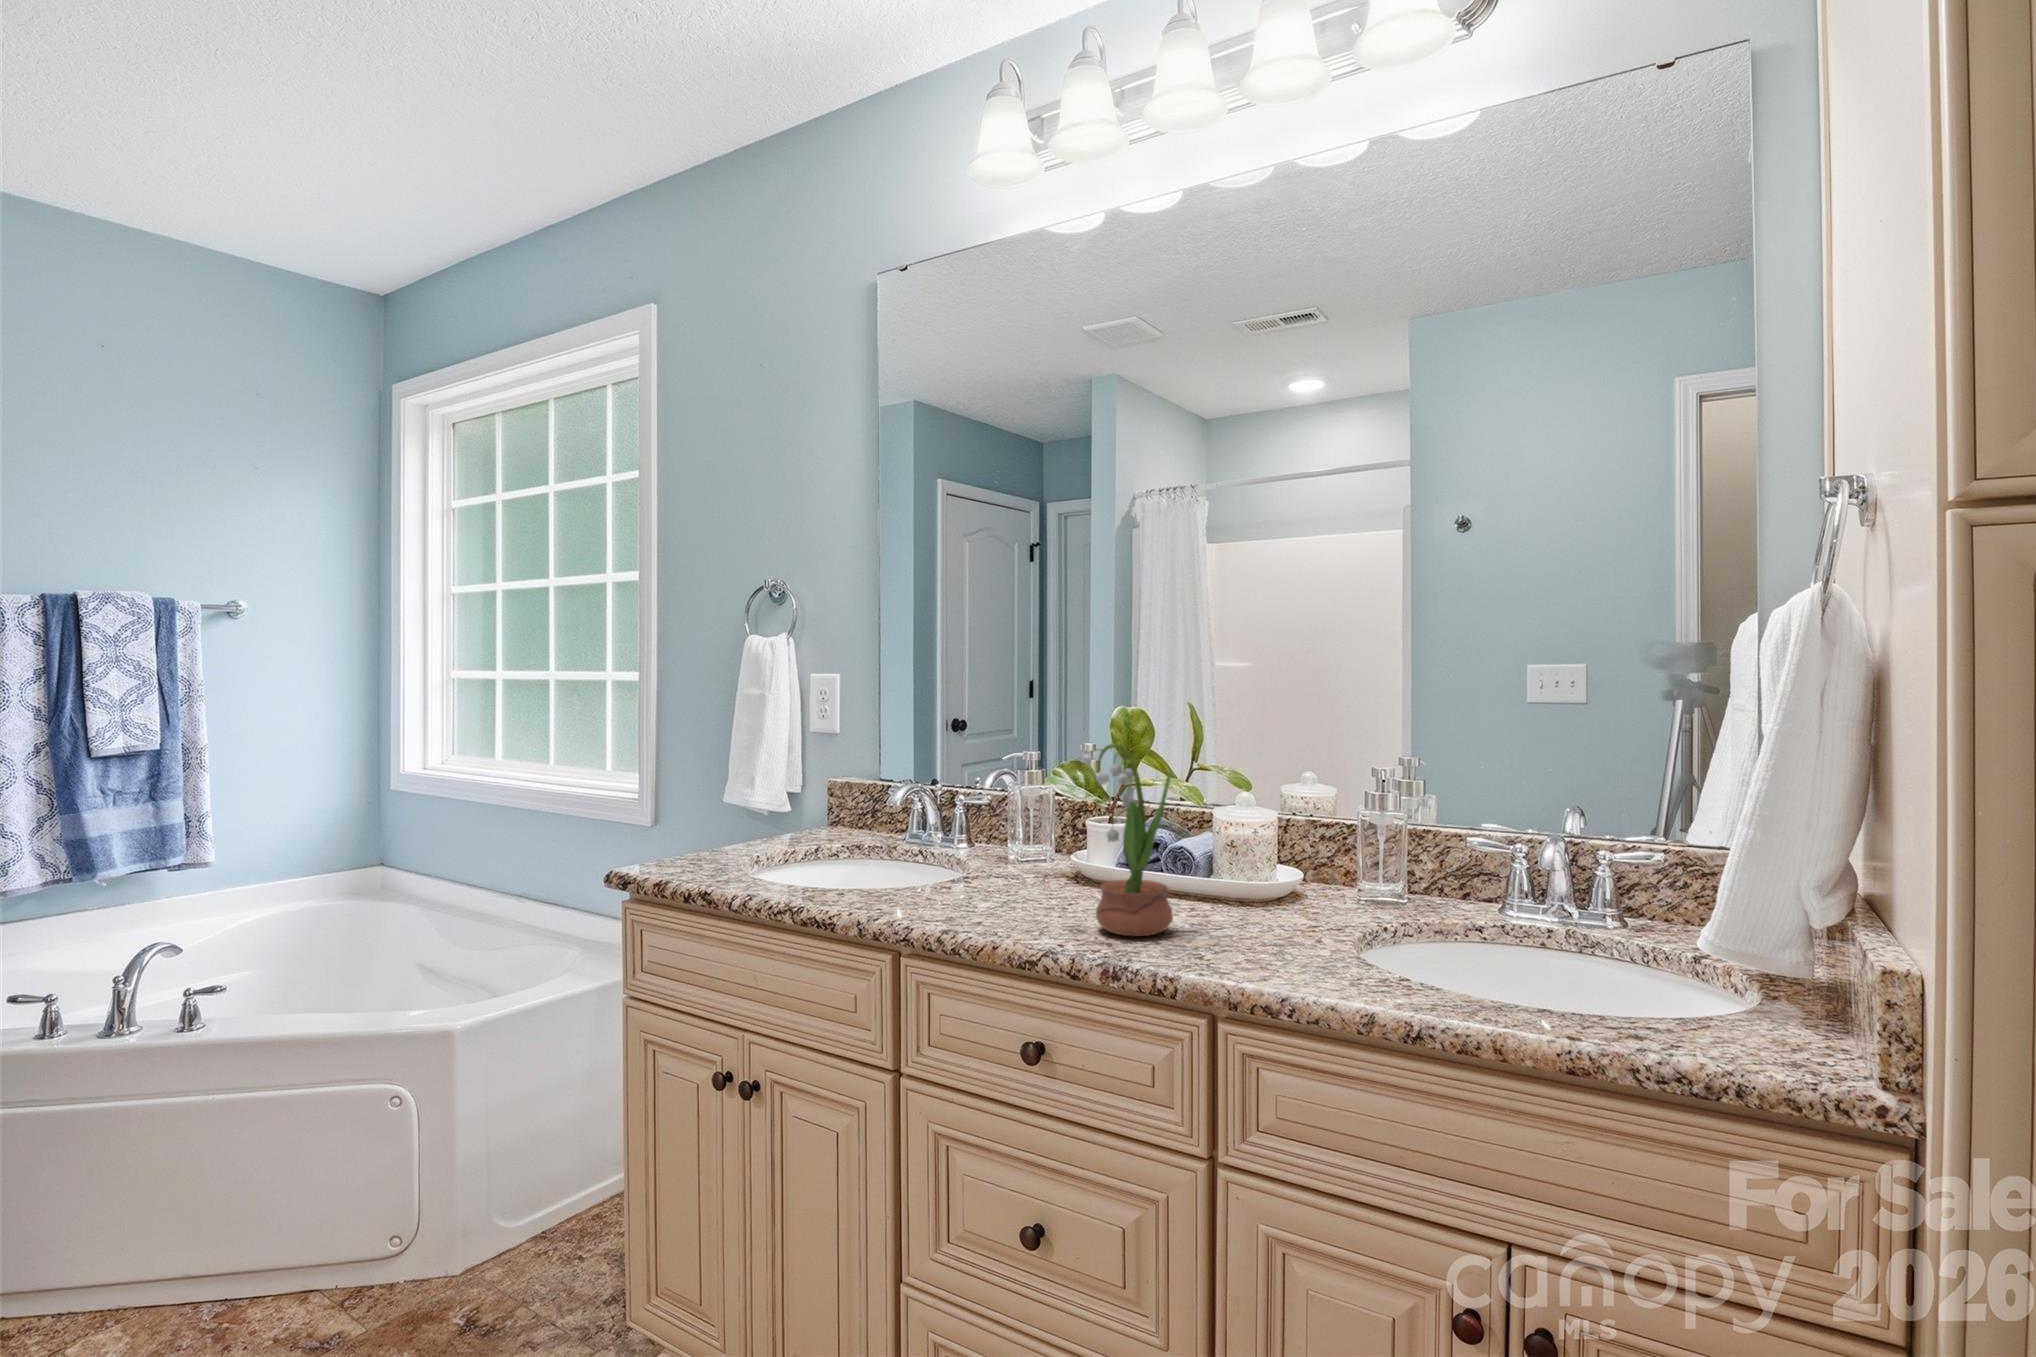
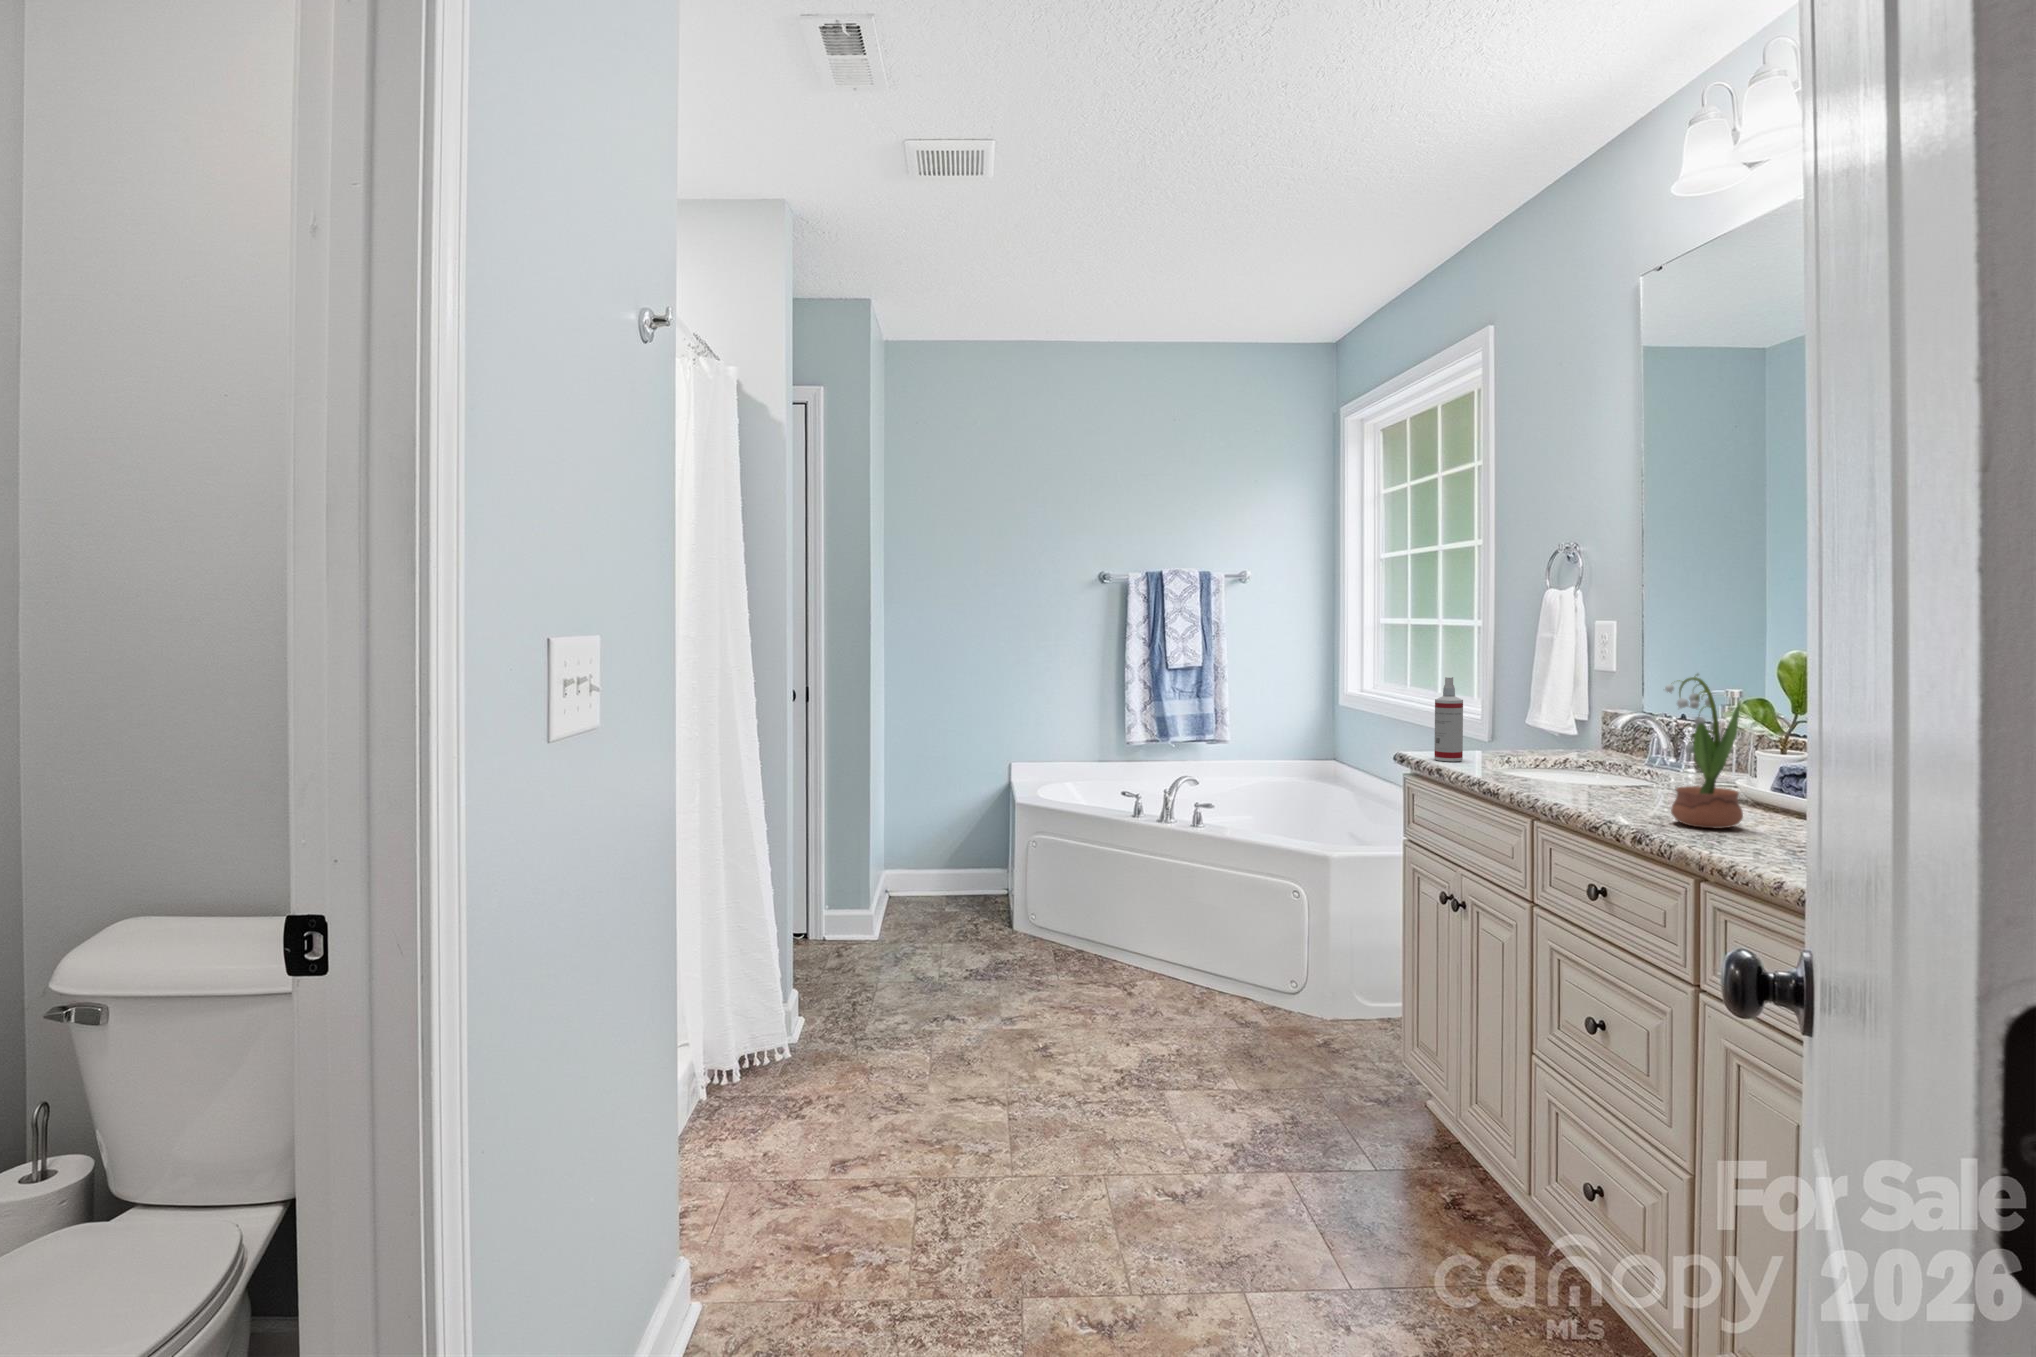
spray bottle: none [671,753,709,874] -> present [1434,677,1463,761]

